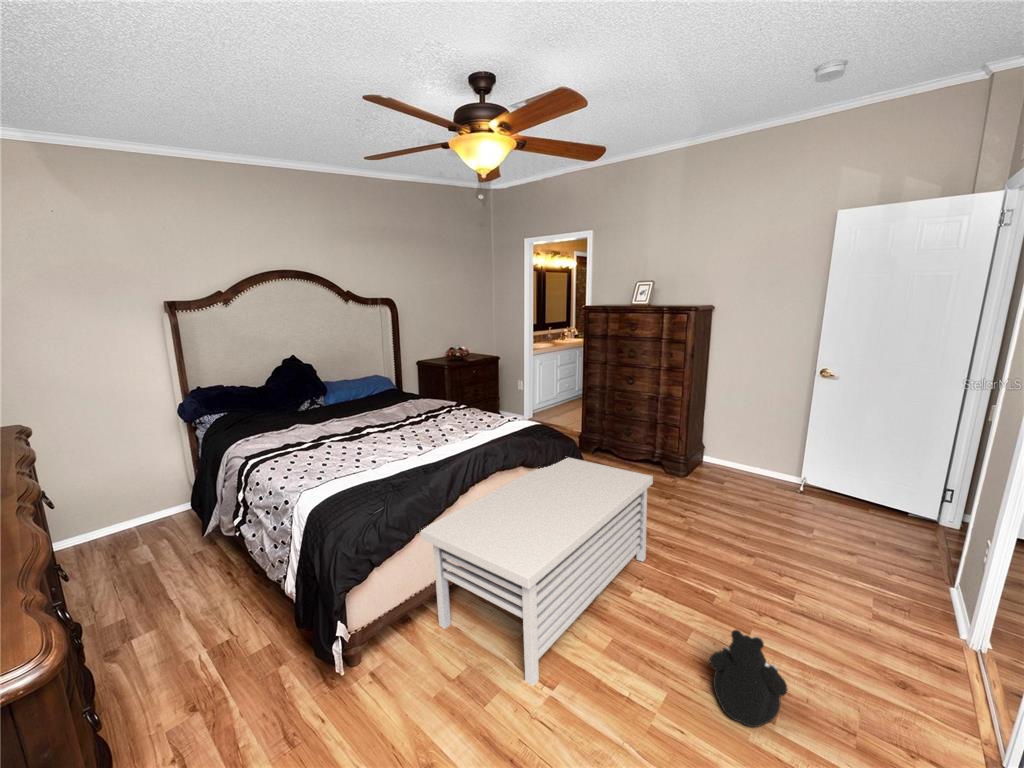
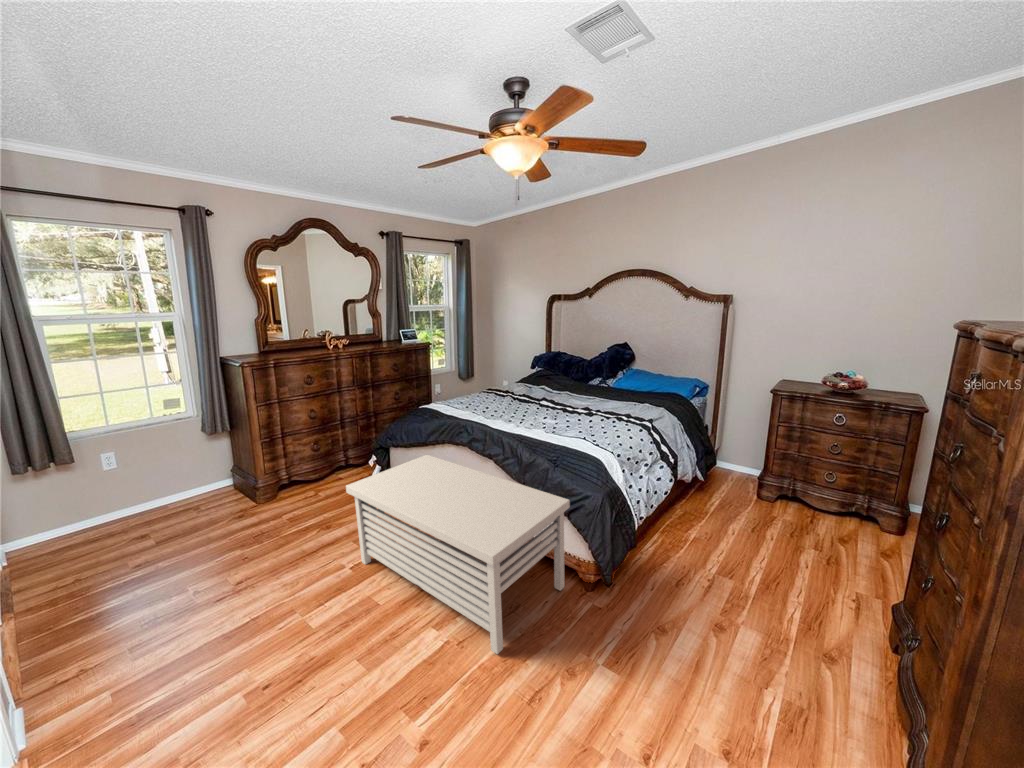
plush toy: present [710,630,787,727] -> none [234,607,317,710]

